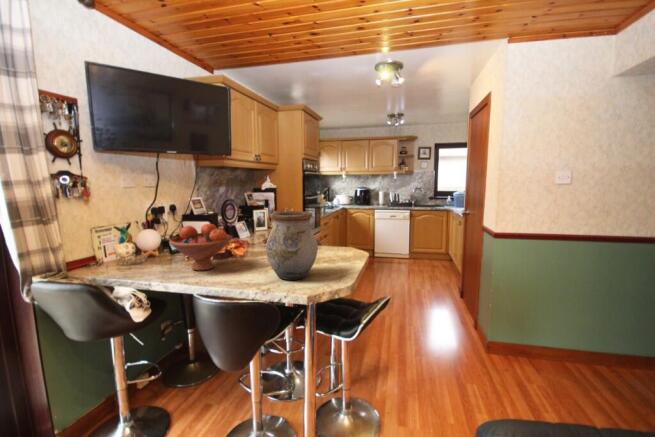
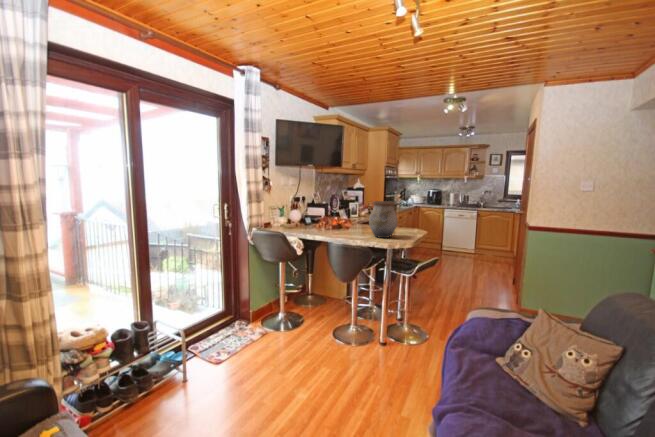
fruit bowl: present [169,224,232,271] -> none [316,207,348,232]

